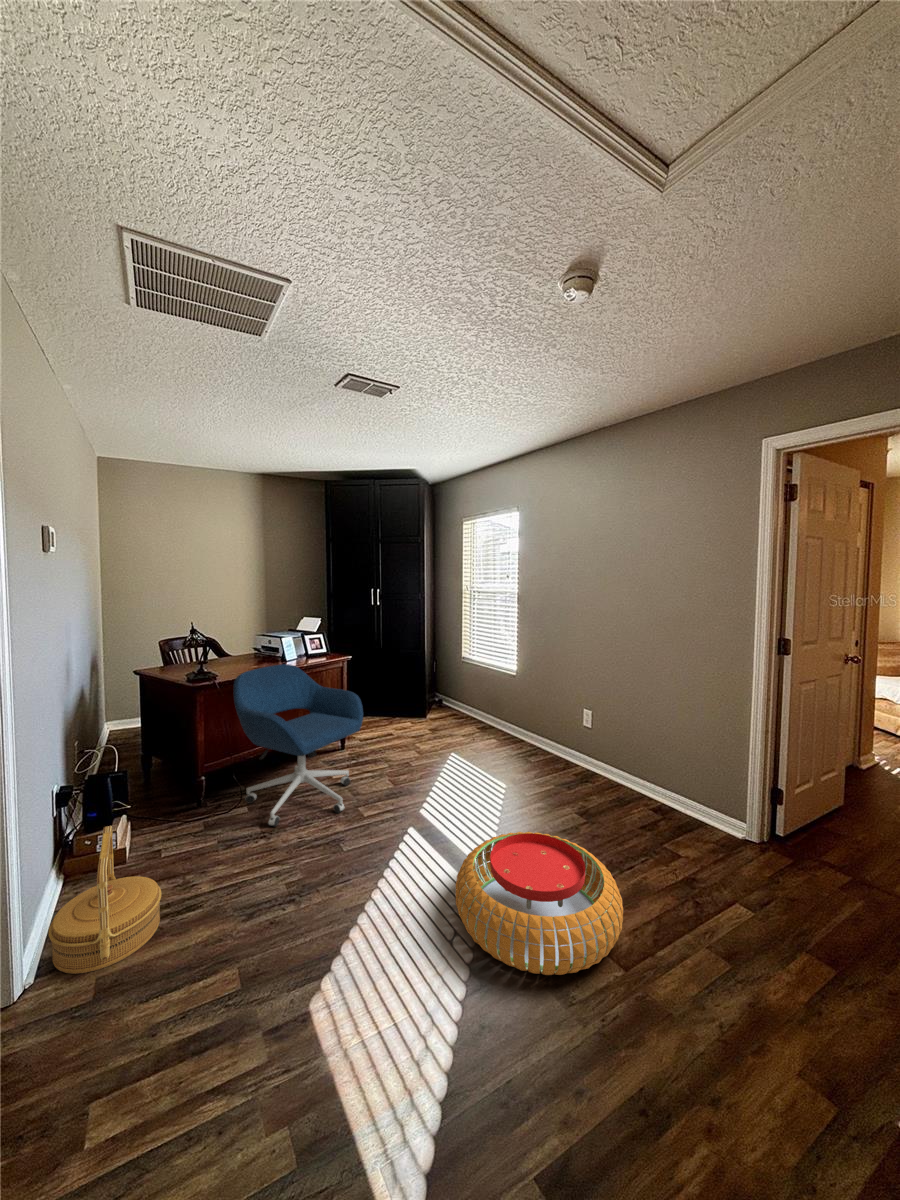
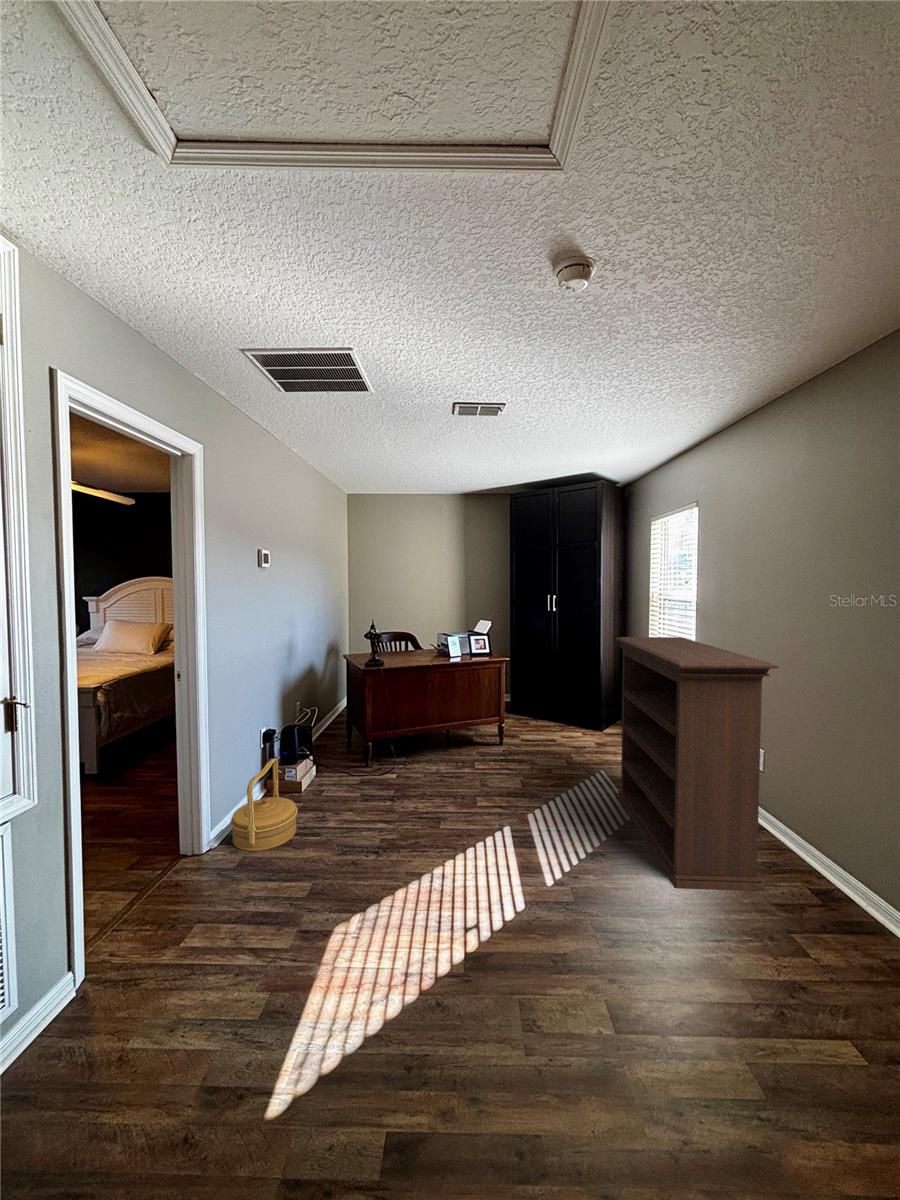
bookshelf: none [476,625,629,833] -> present [615,637,778,891]
office chair: present [233,664,363,826] -> none [384,659,490,799]
pouf: present [455,832,623,975] -> none [474,856,657,1017]

